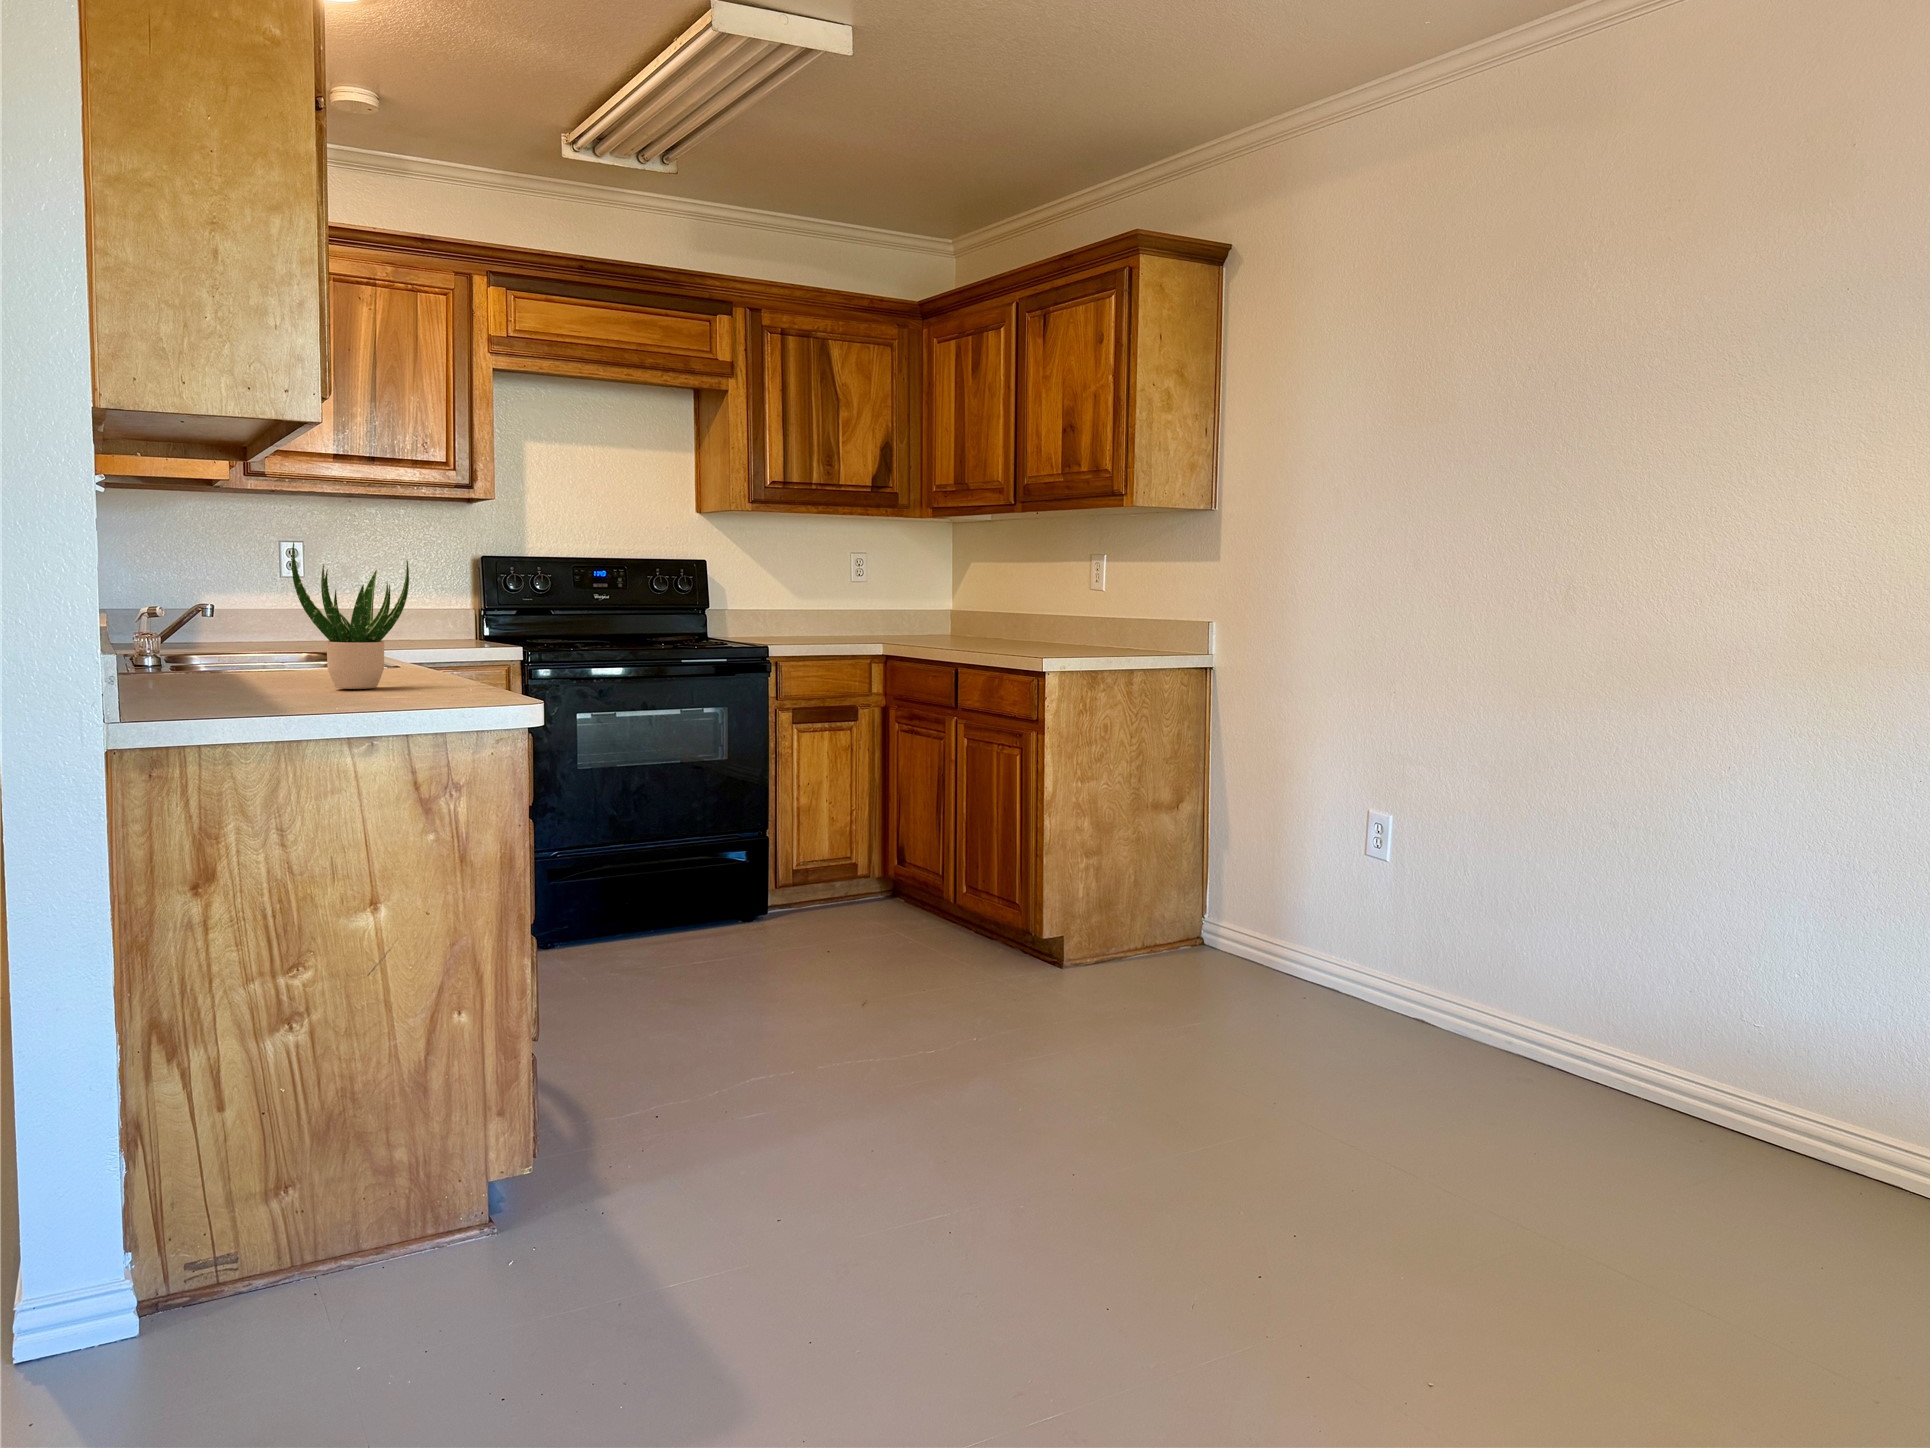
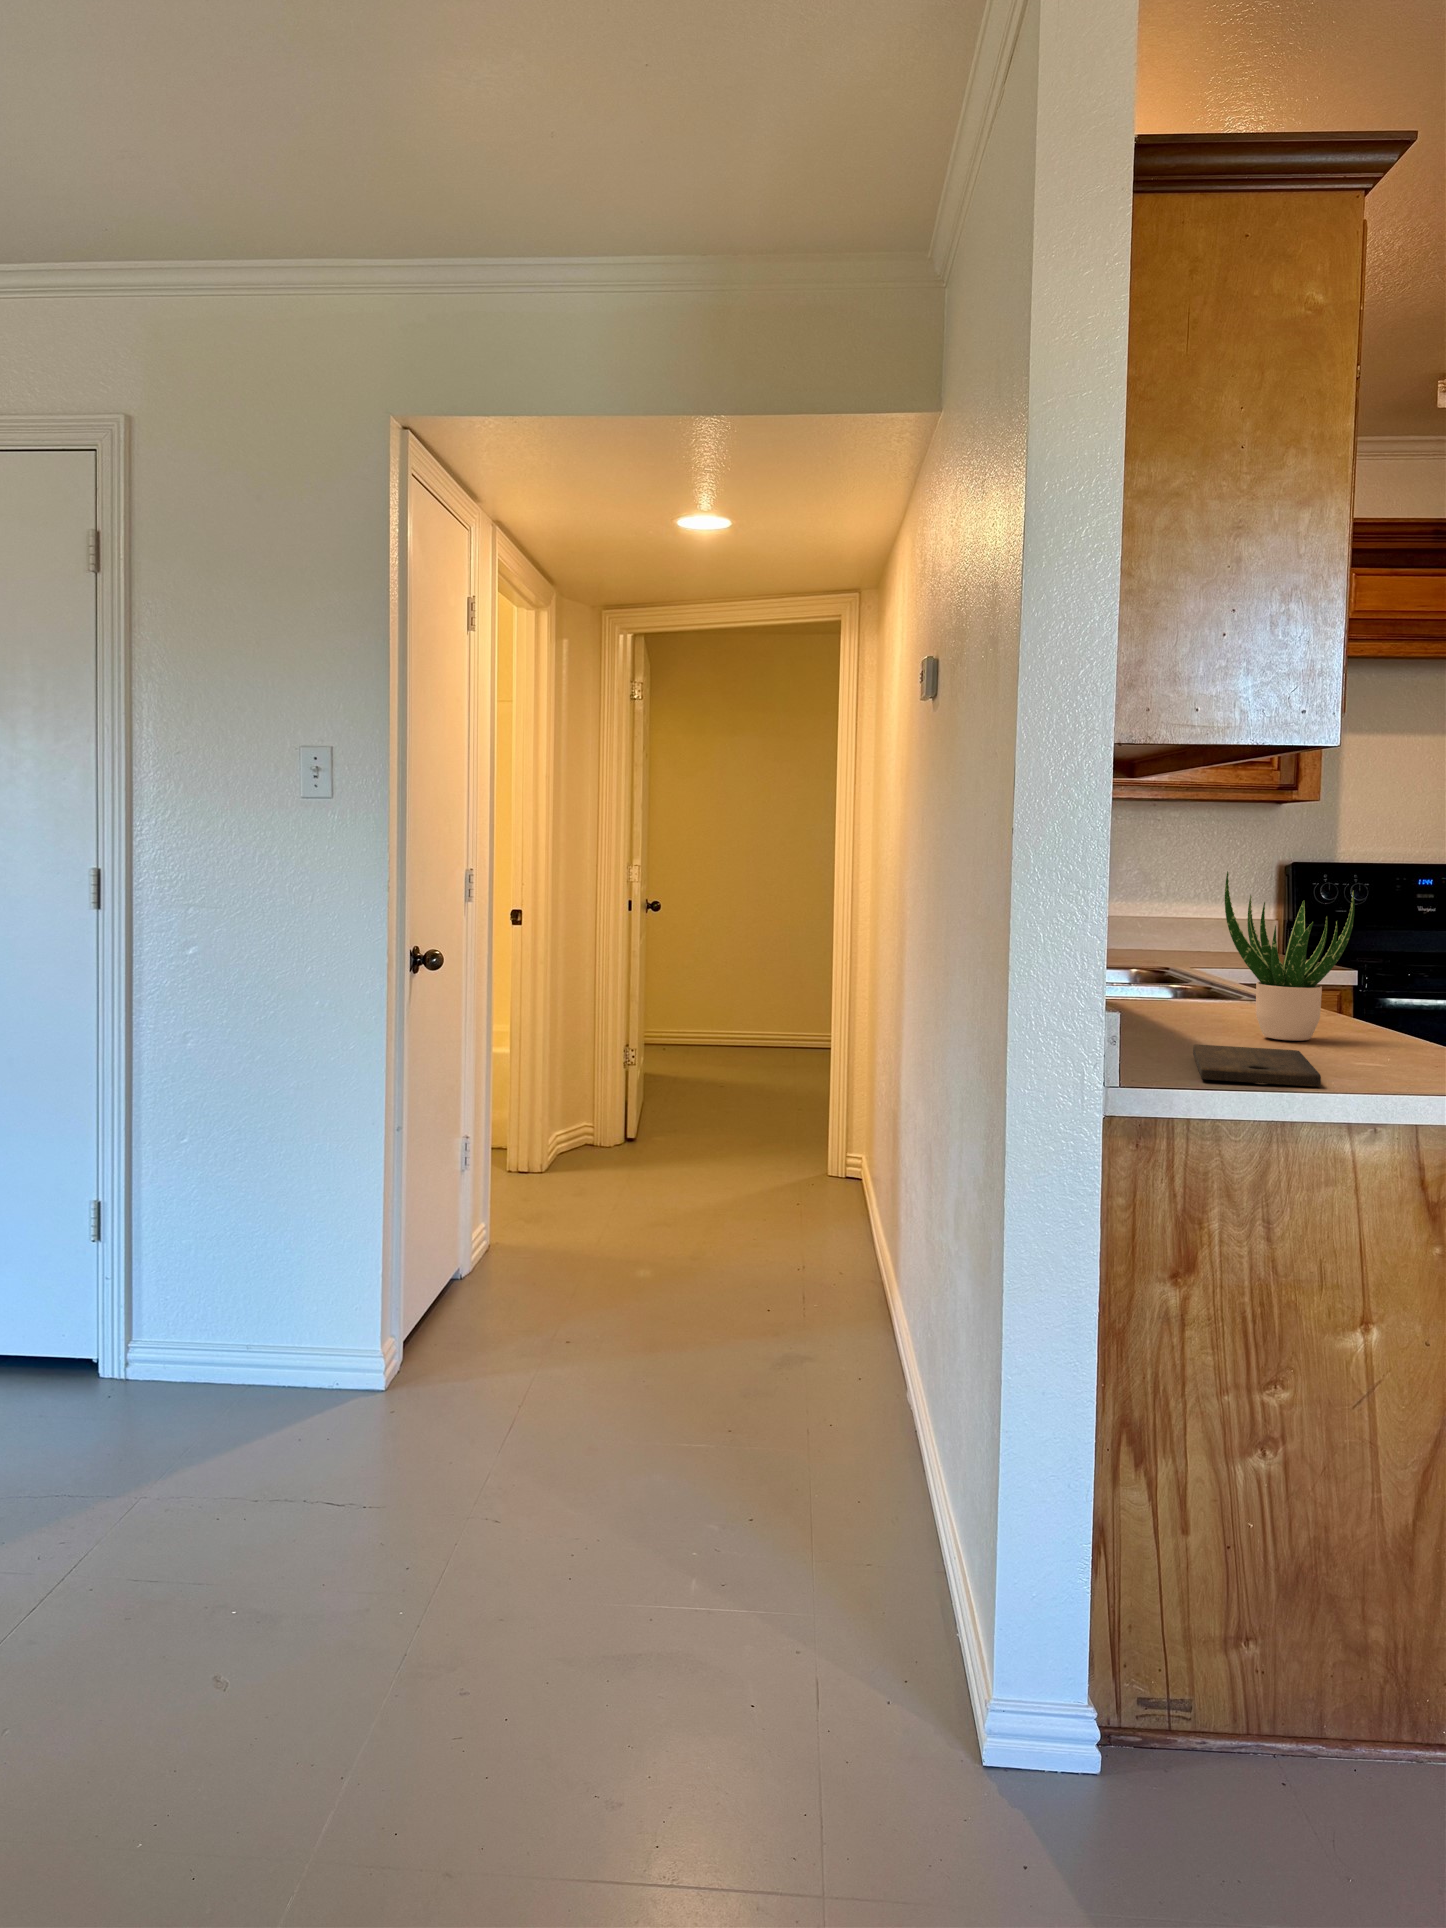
cutting board: none [215,691,336,714] -> present [1193,1045,1321,1087]

